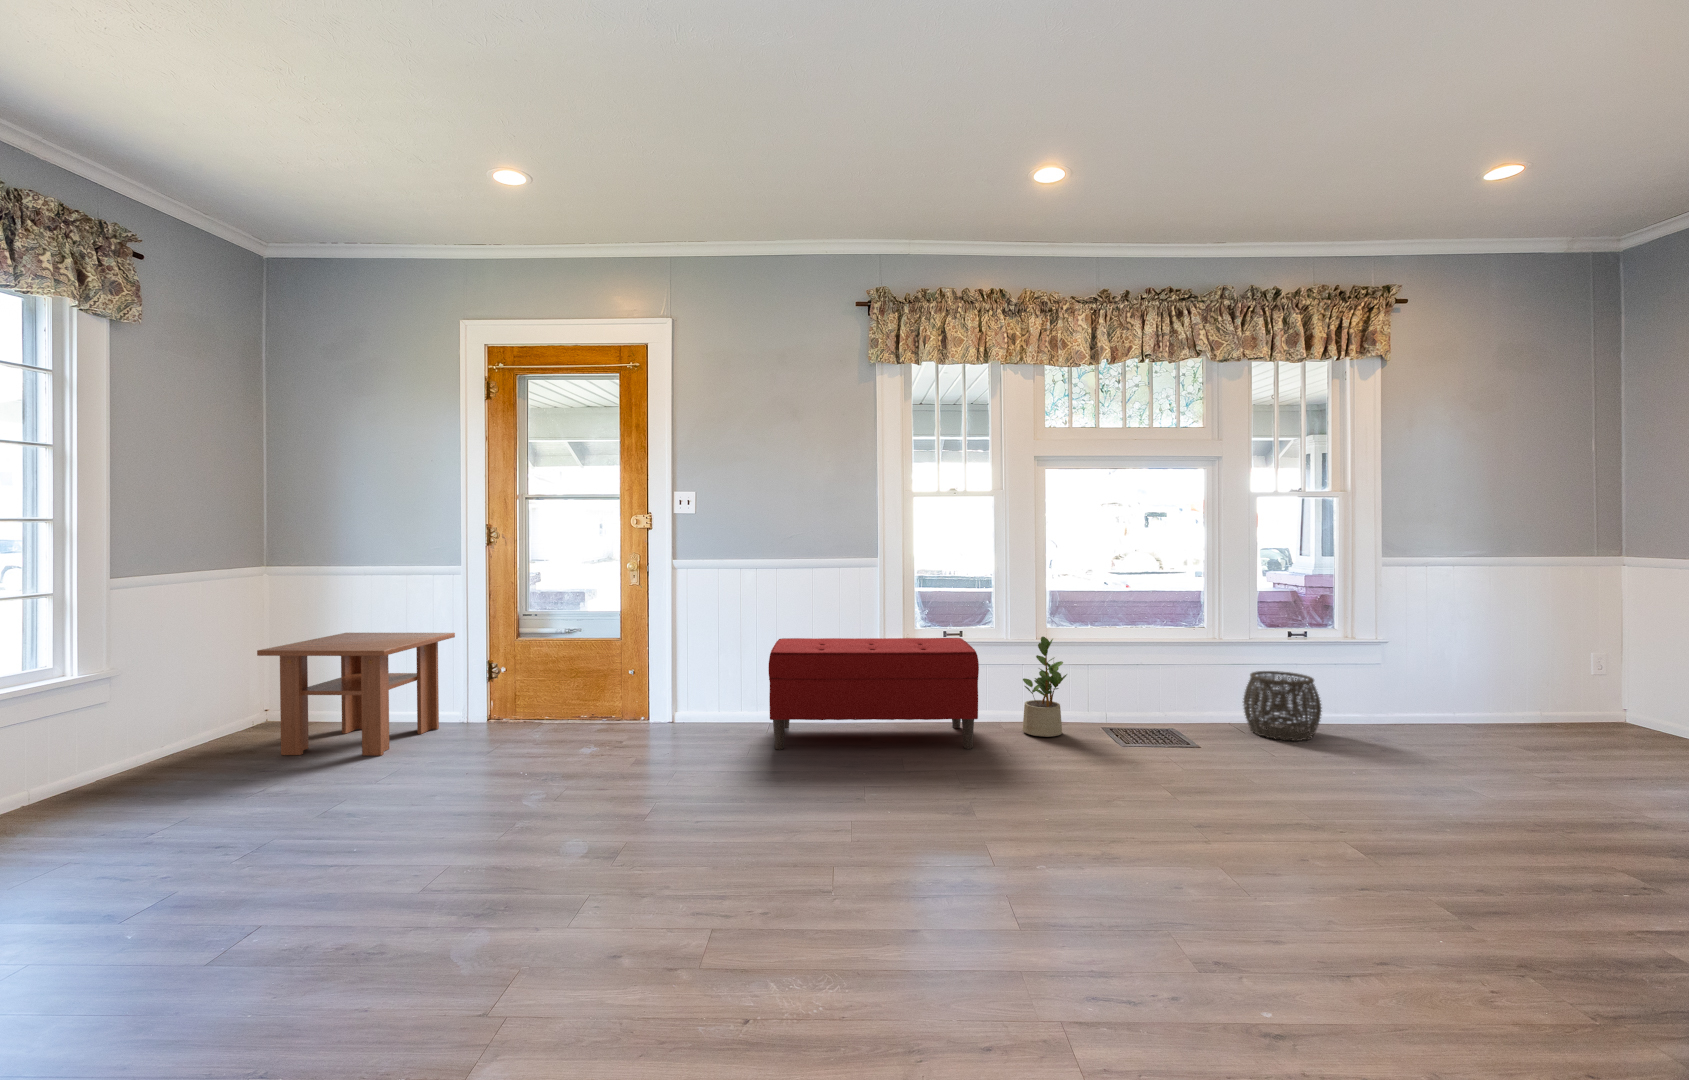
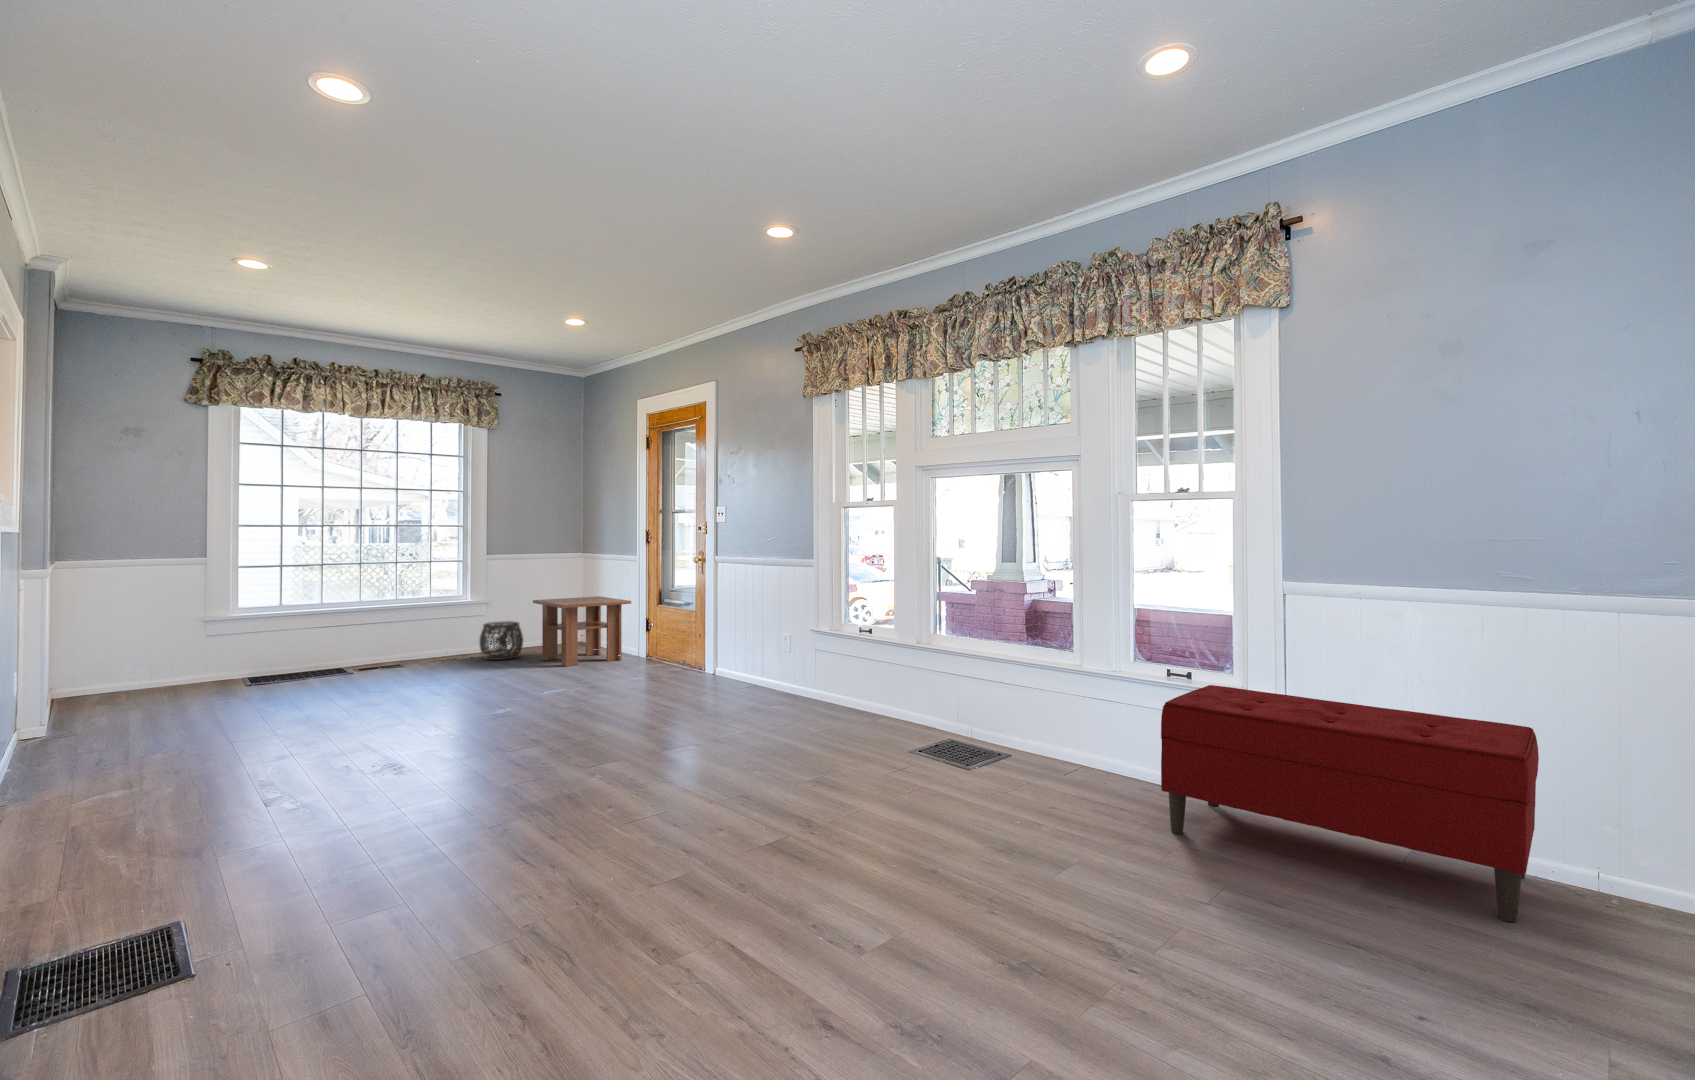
potted plant: present [1023,637,1067,737] -> none [871,640,920,735]
bench: present [769,638,979,749] -> present [1161,685,1539,922]
woven basket: present [1243,671,1322,741] -> present [480,621,523,660]

